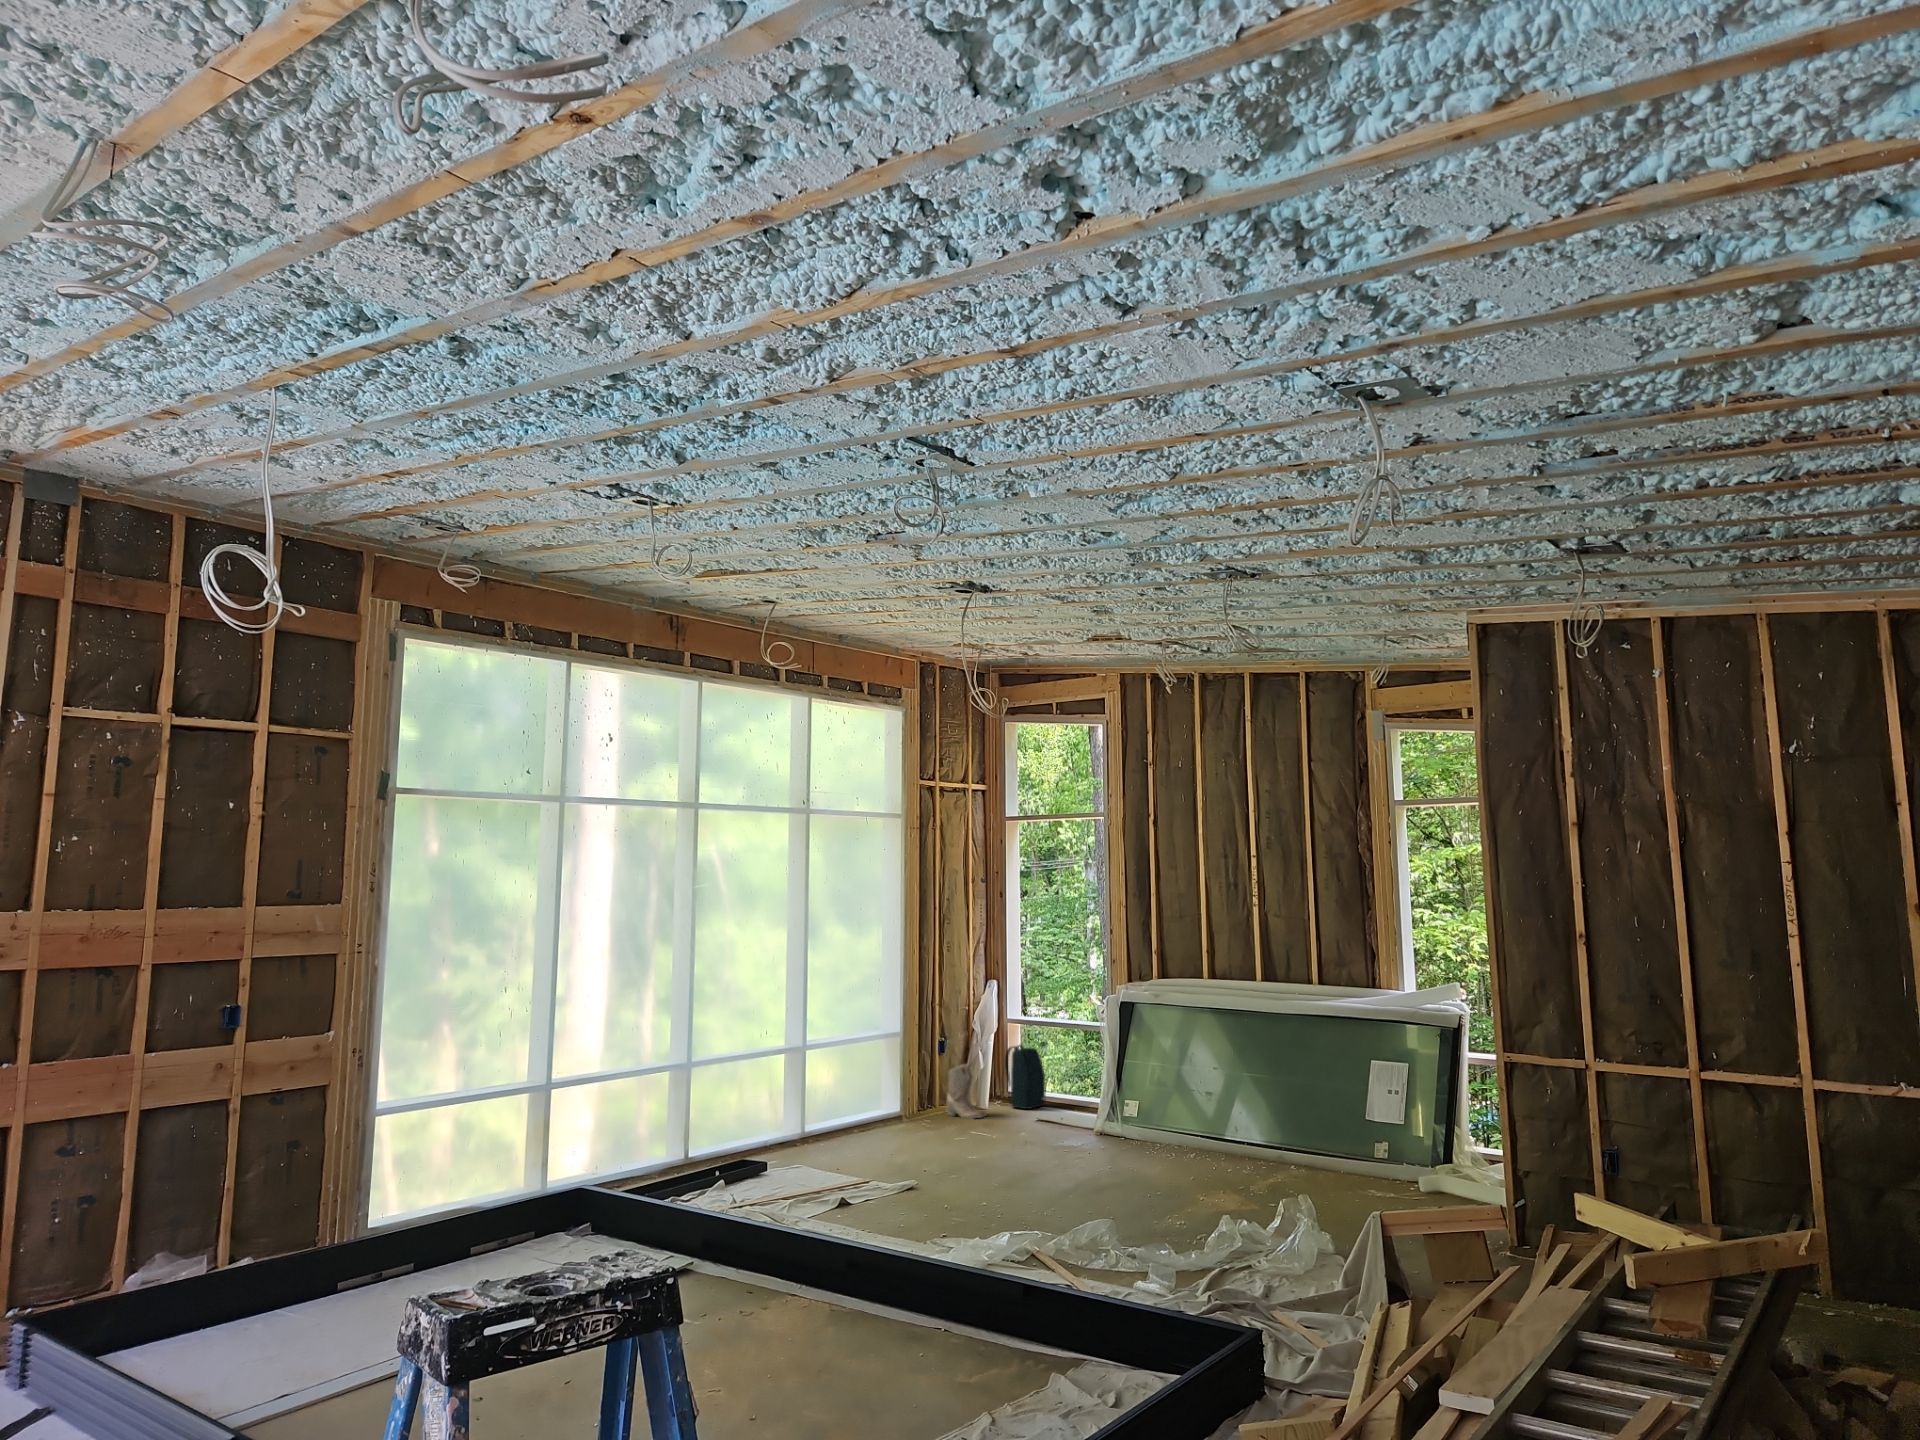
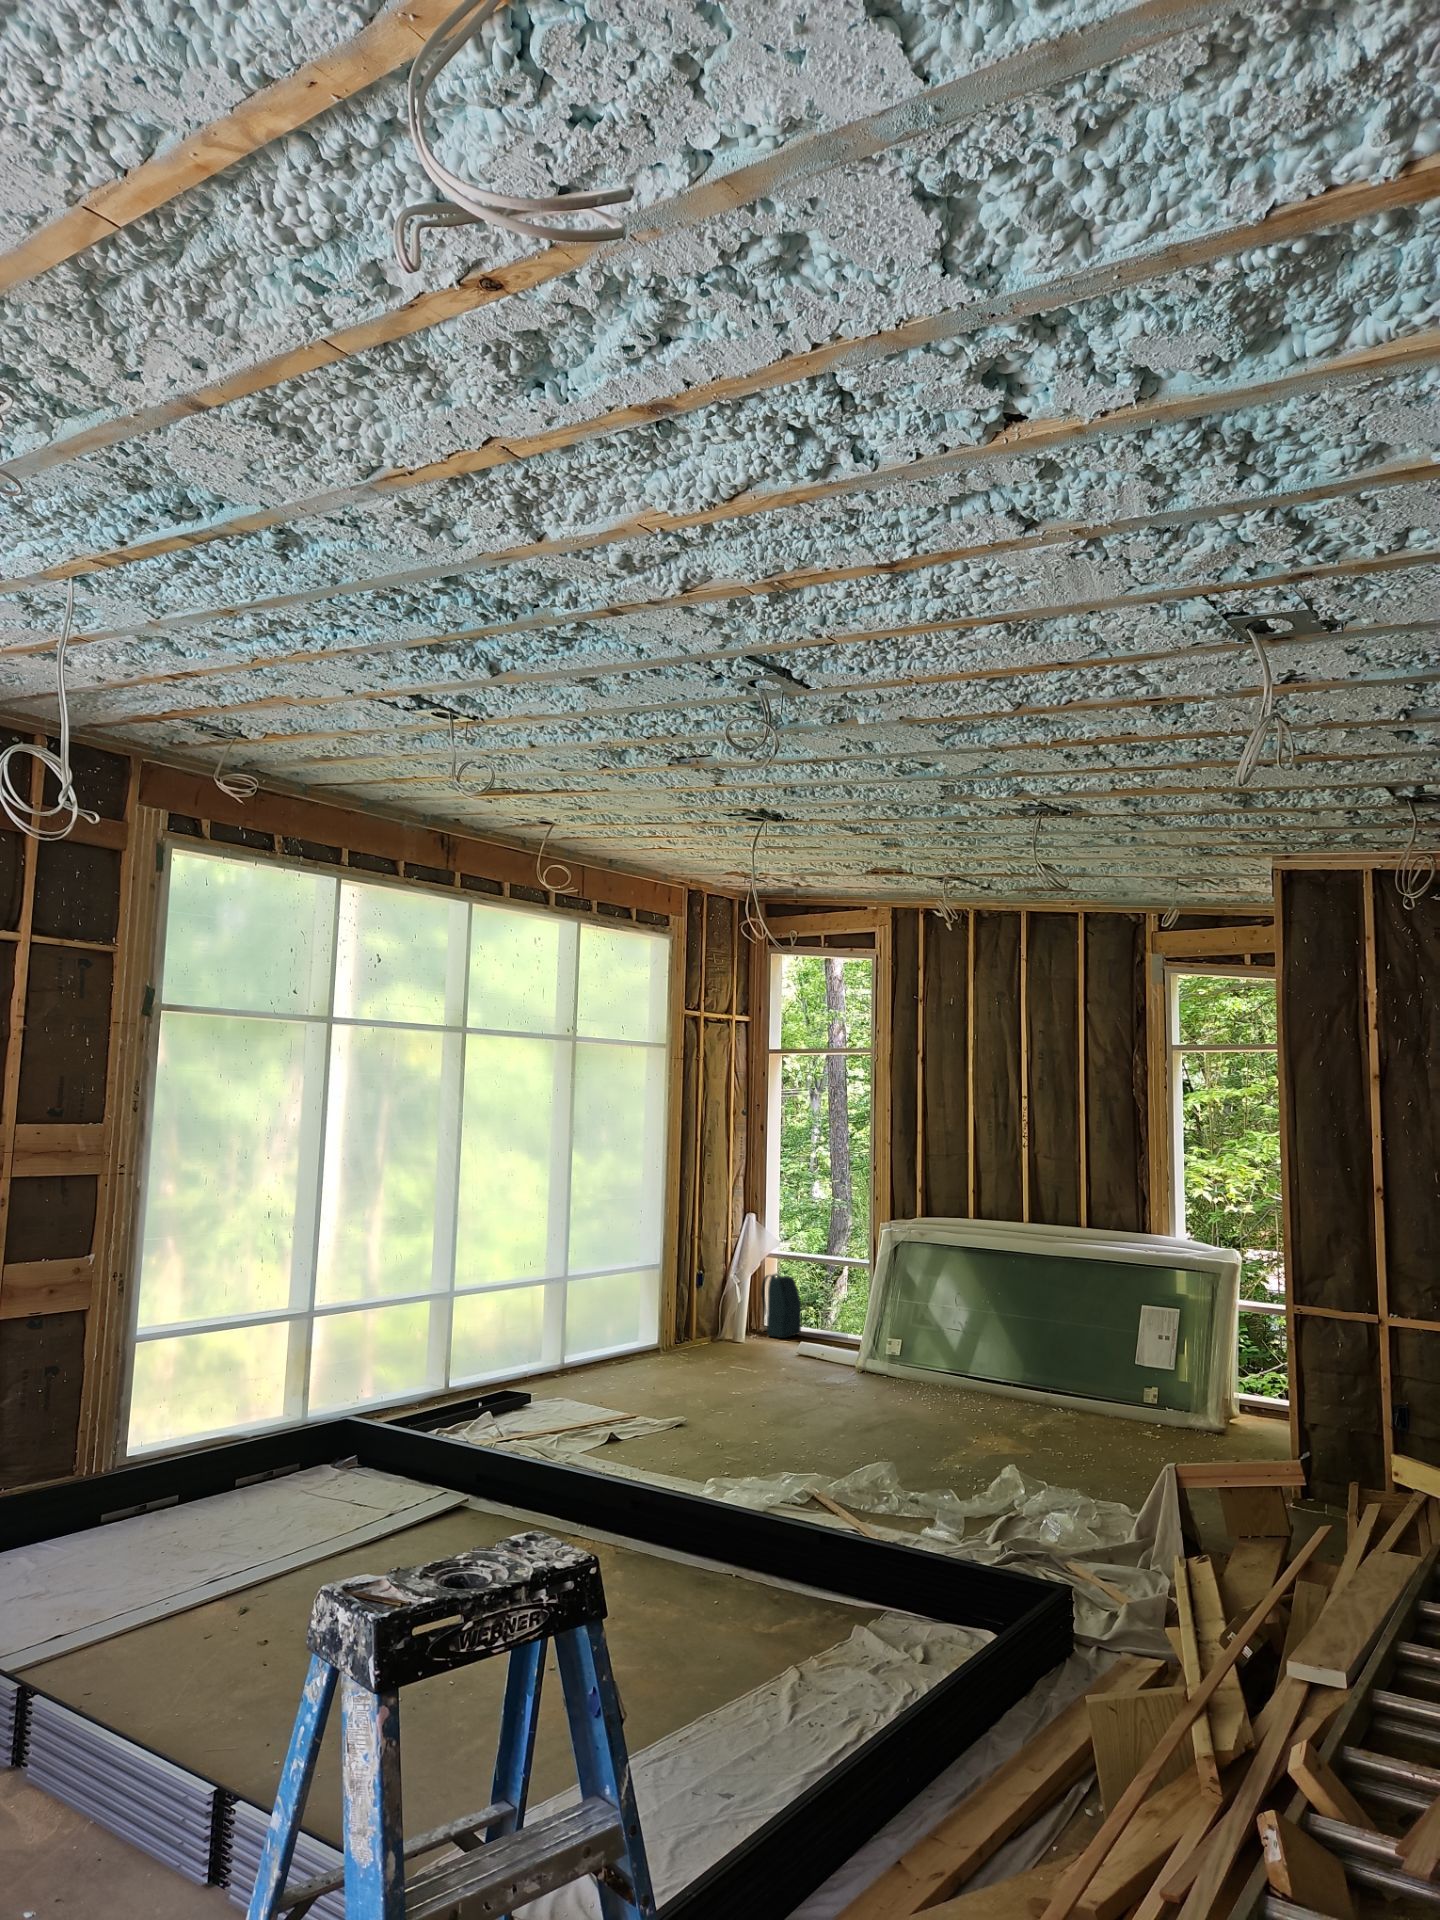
boots: present [946,1064,987,1119] -> none [703,1292,746,1348]

